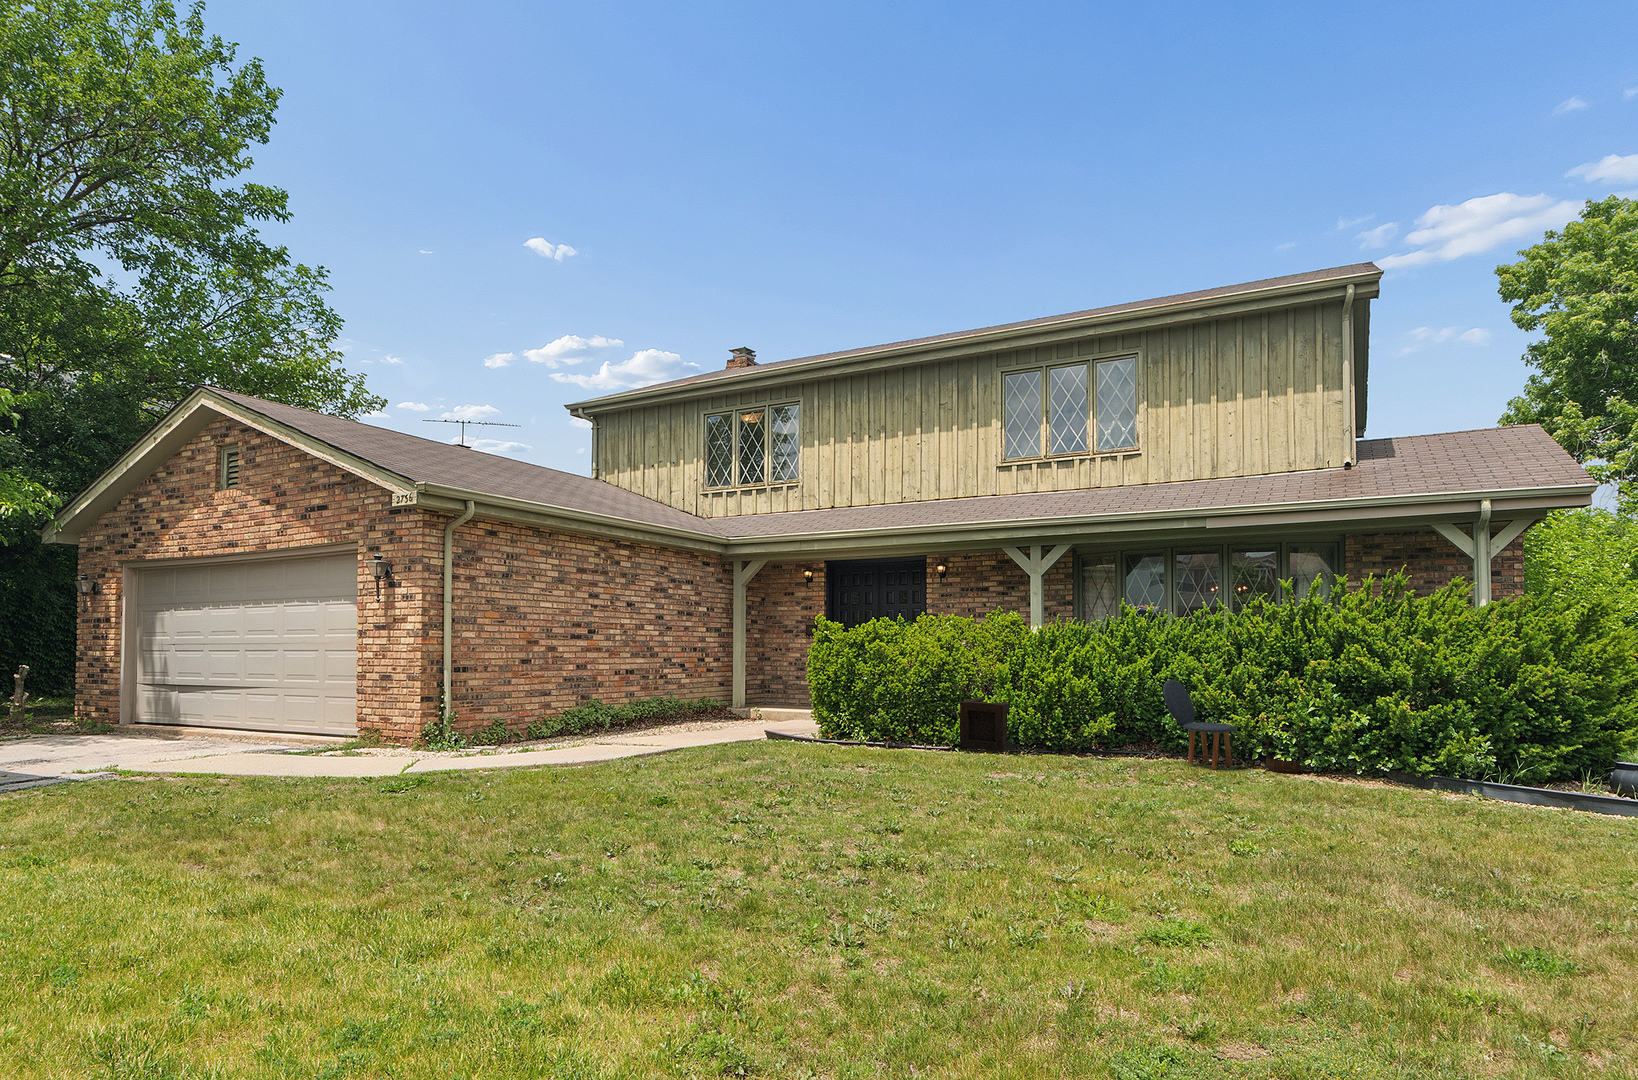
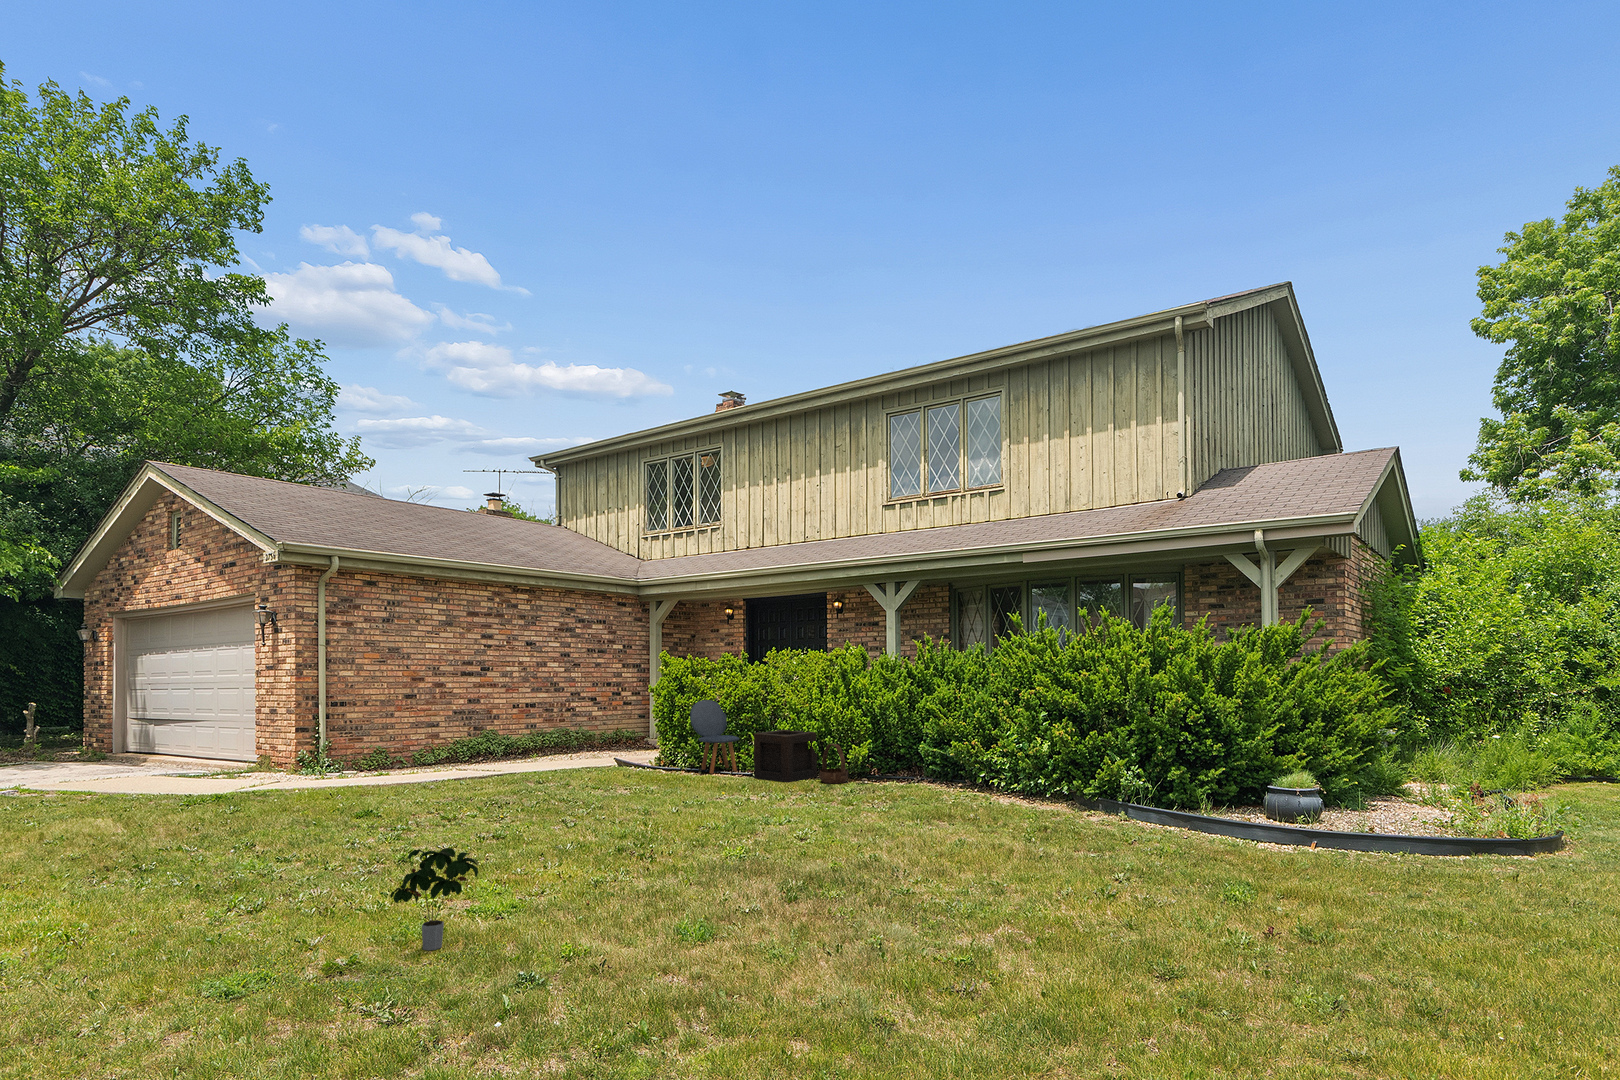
chair: present [1163,680,1236,770] -> present [690,700,739,774]
basket: present [1266,728,1302,773] -> present [820,744,848,784]
potted plant: none [956,813,1049,918] -> present [390,848,478,950]

